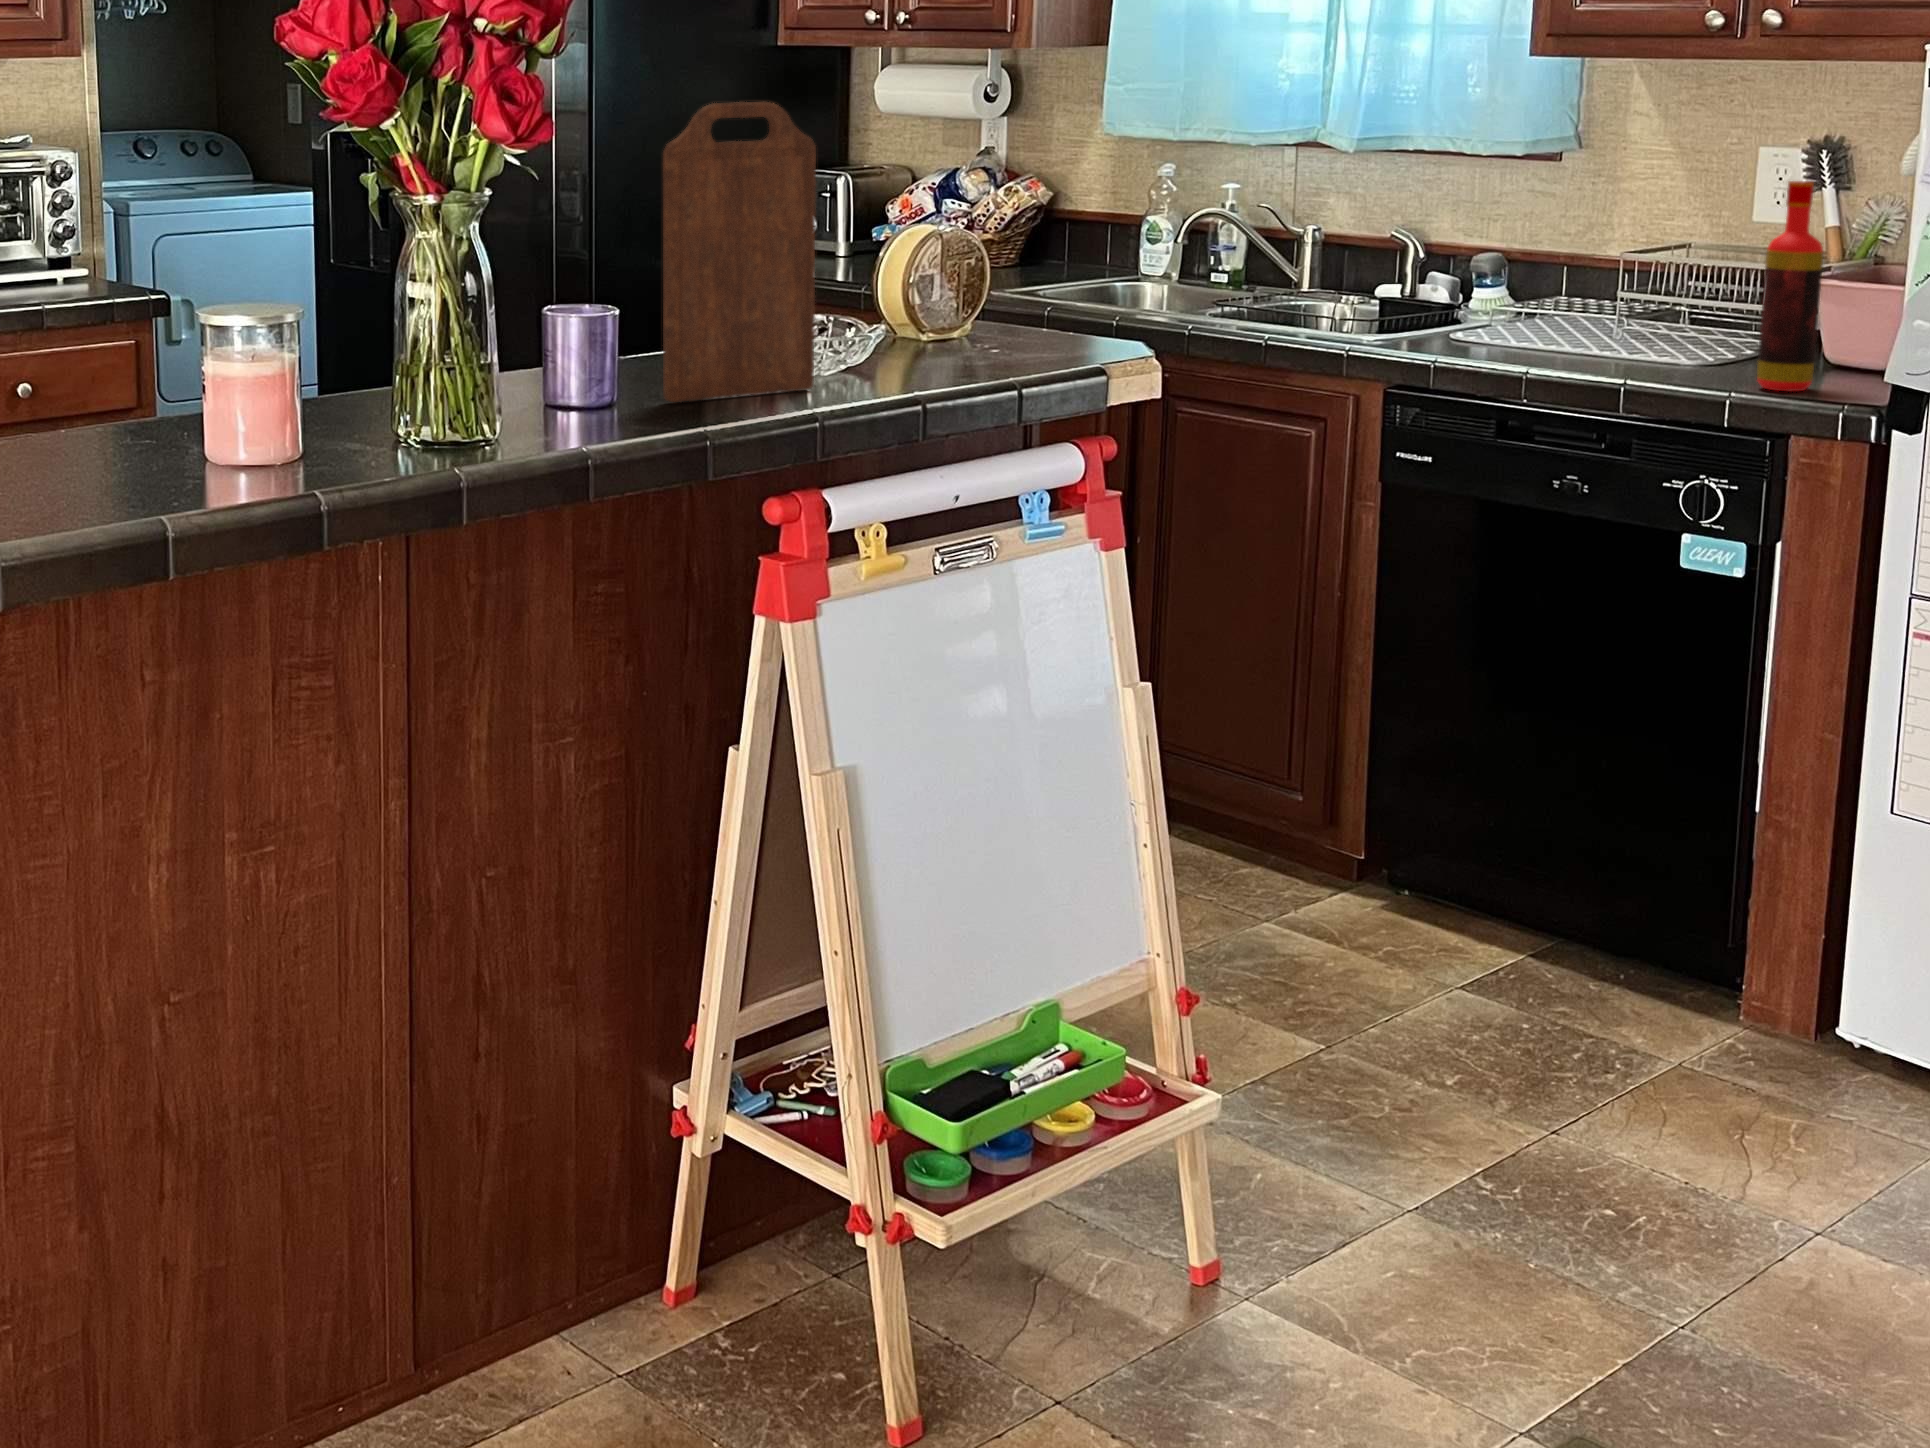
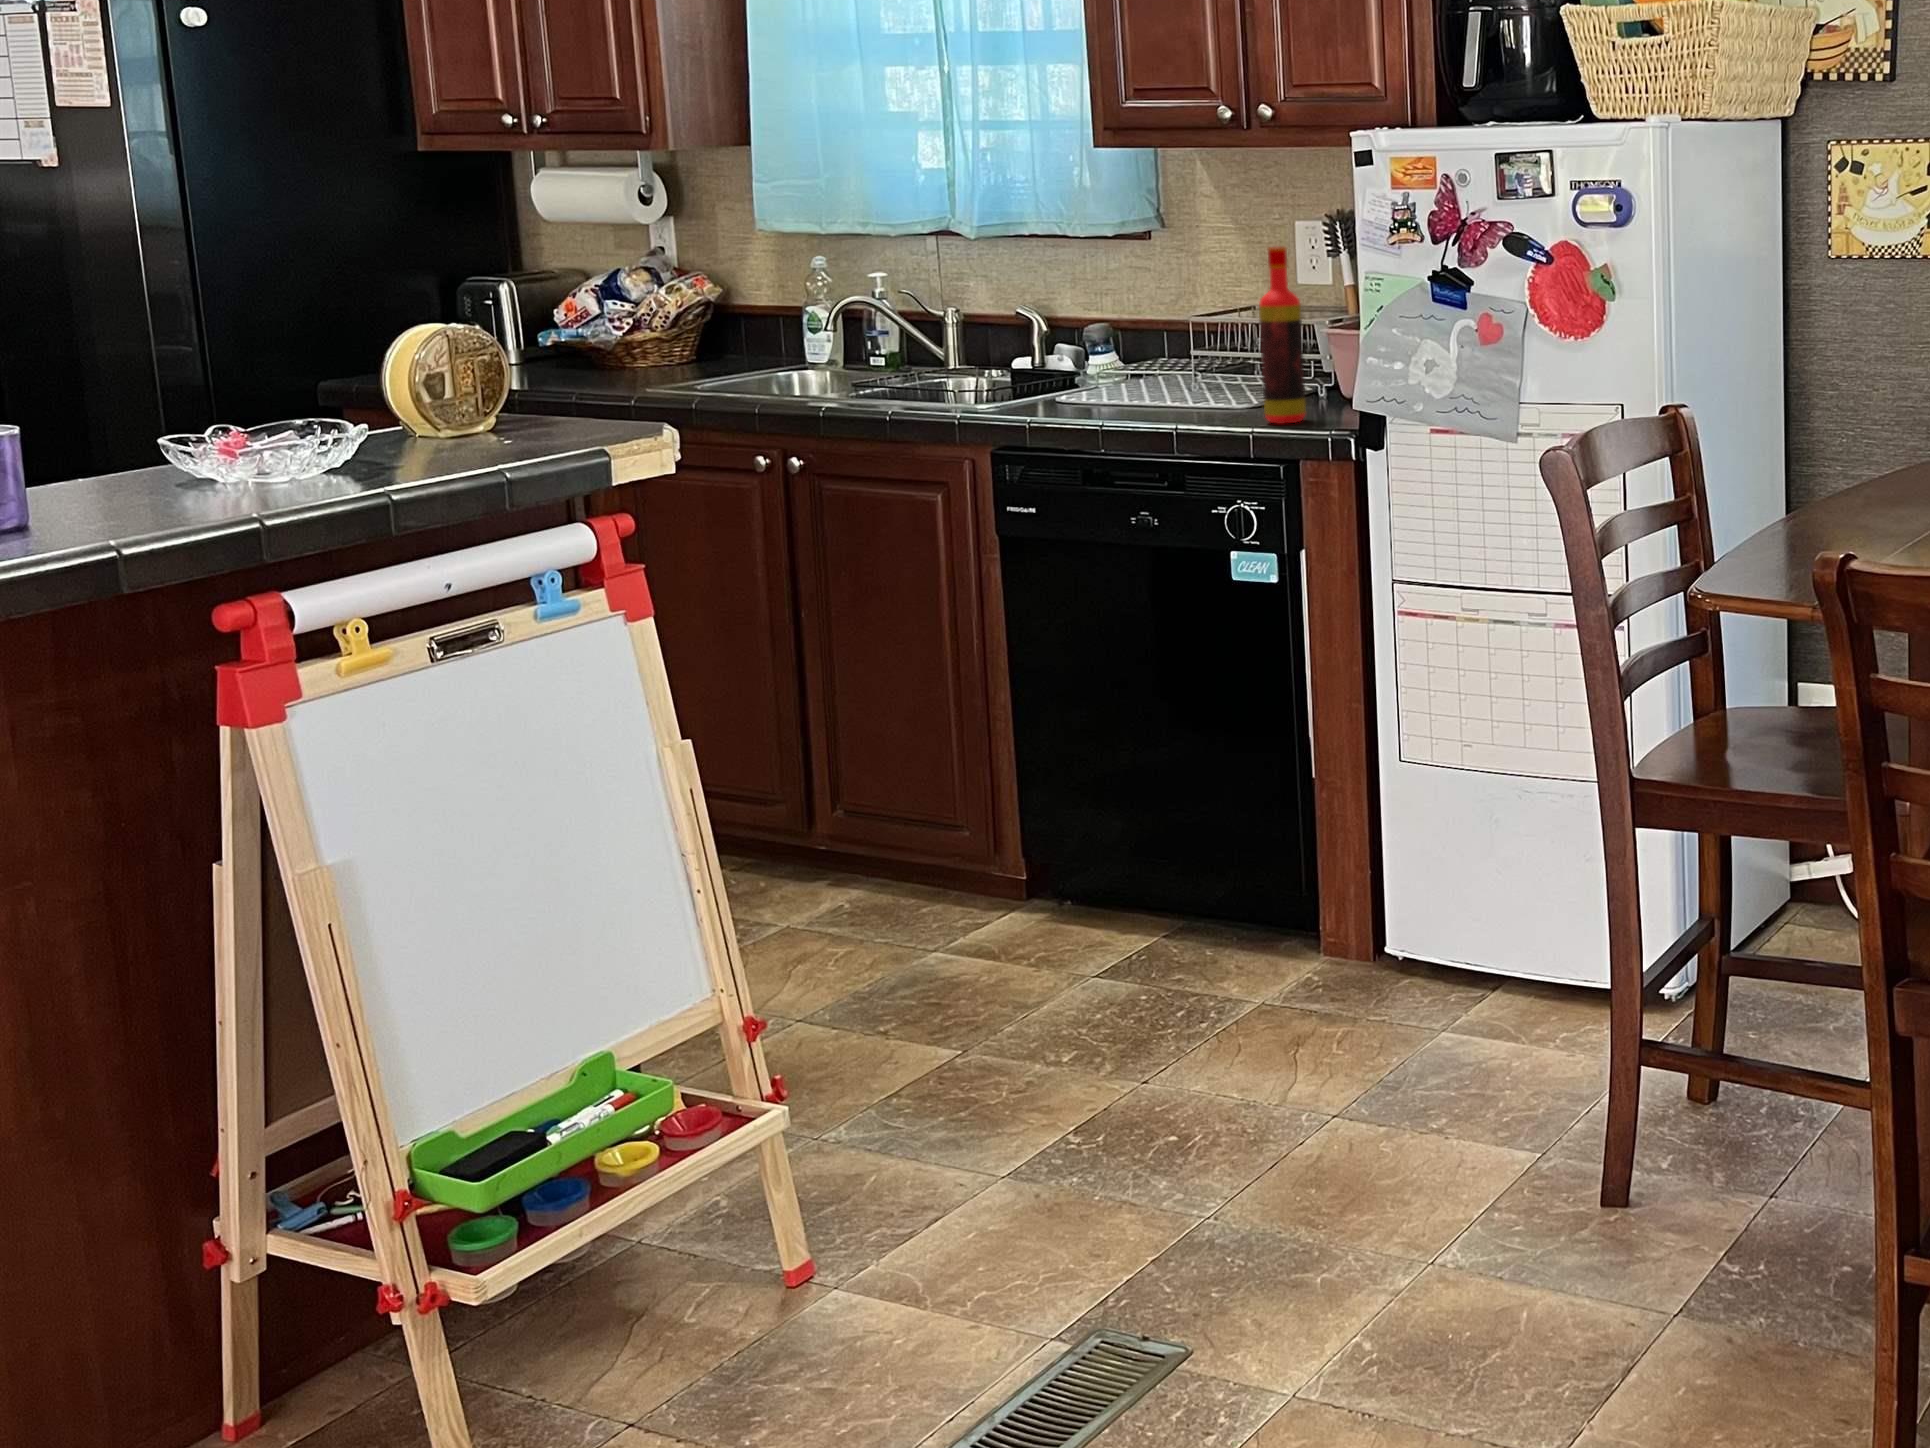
cutting board: present [663,102,816,402] -> none [91,215,310,527]

